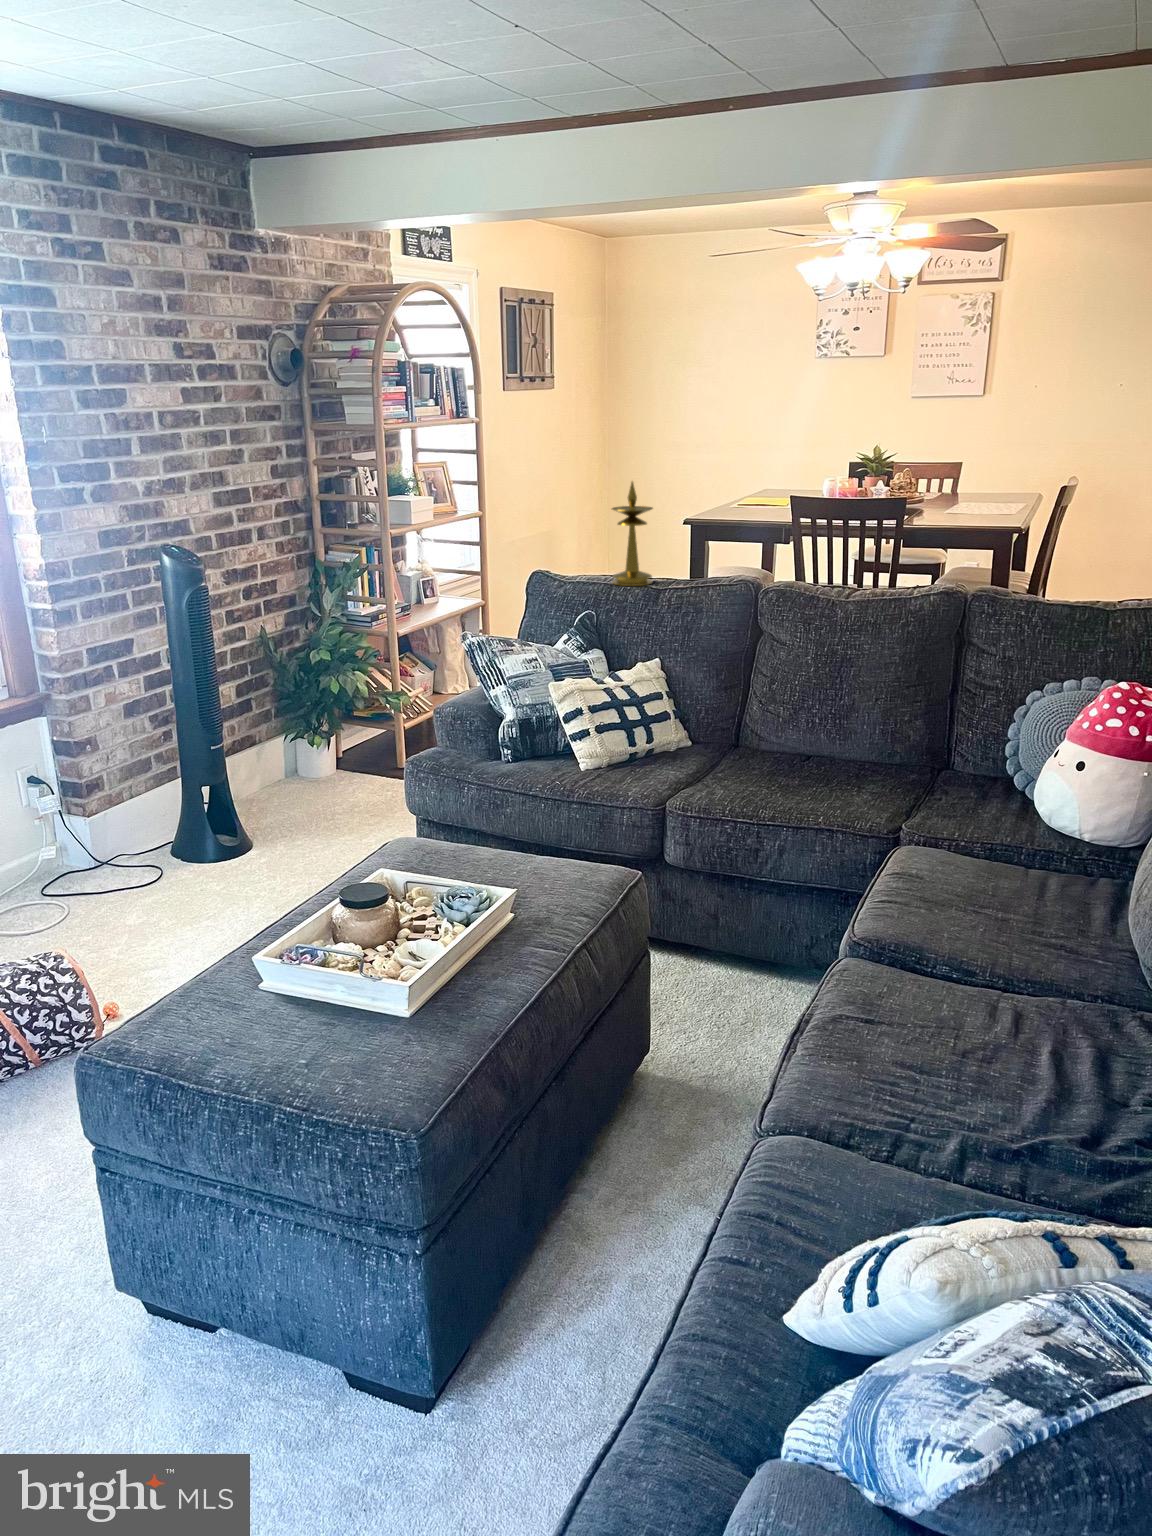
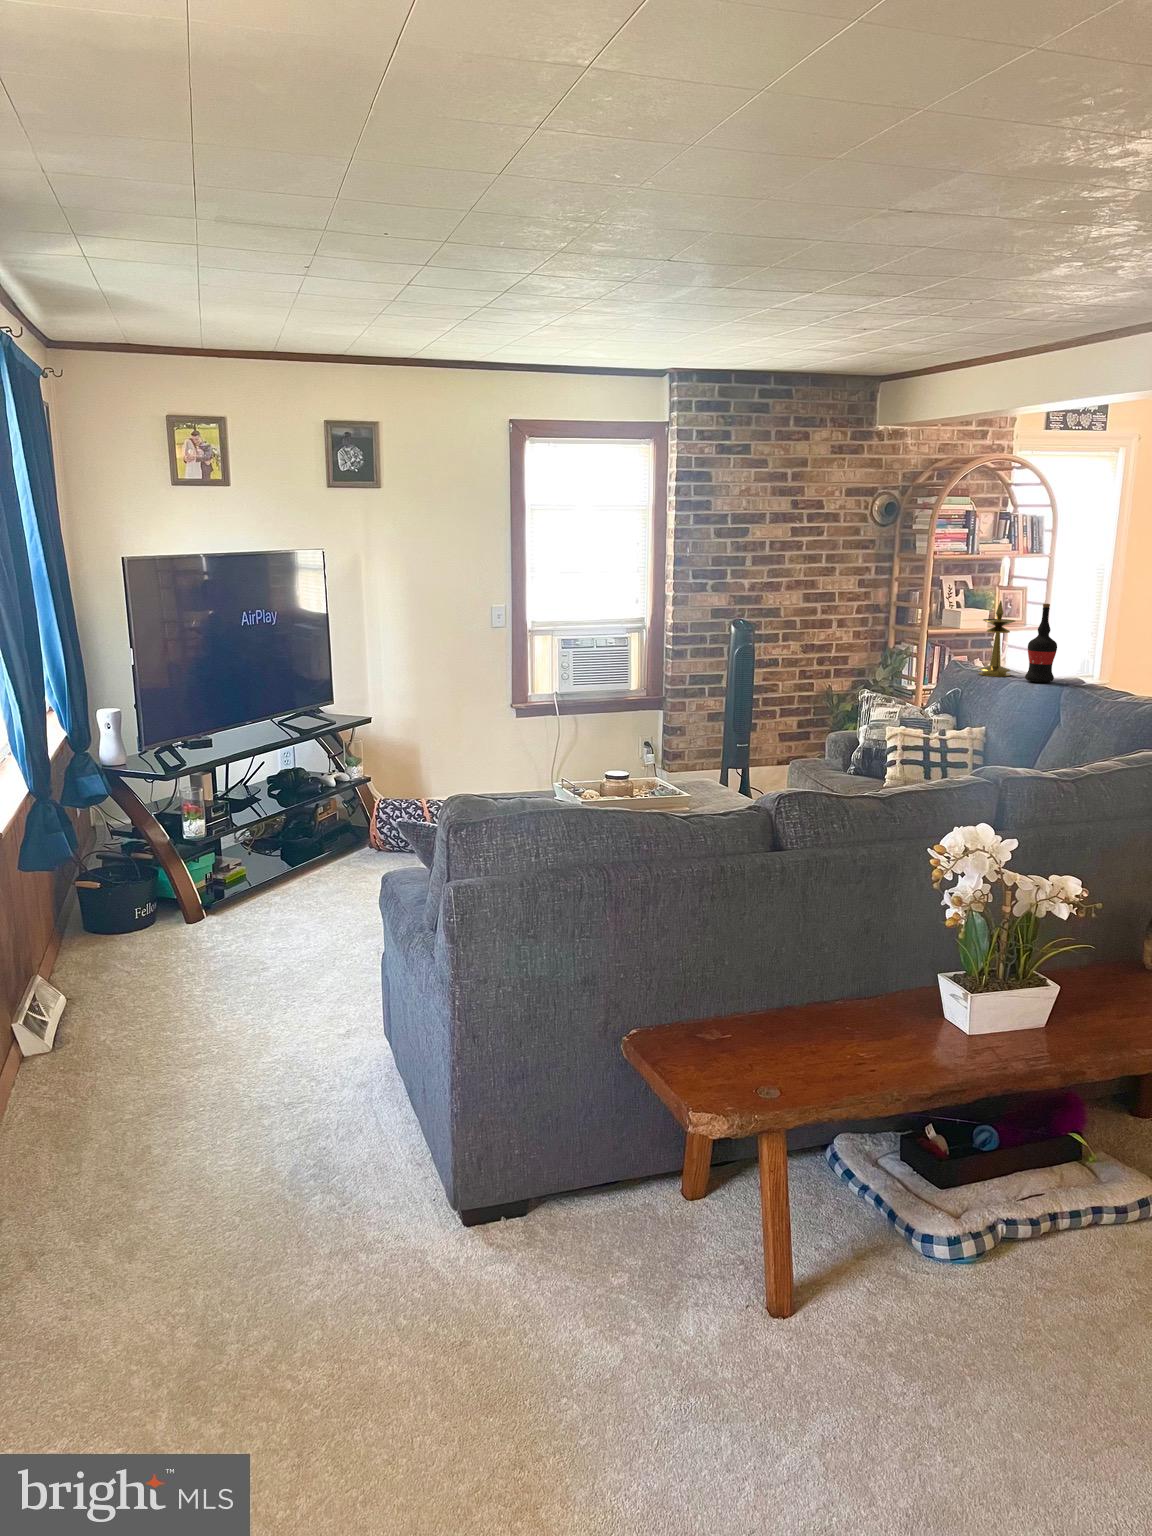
wine bottle: none [694,480,731,586] -> present [1025,604,1057,682]

